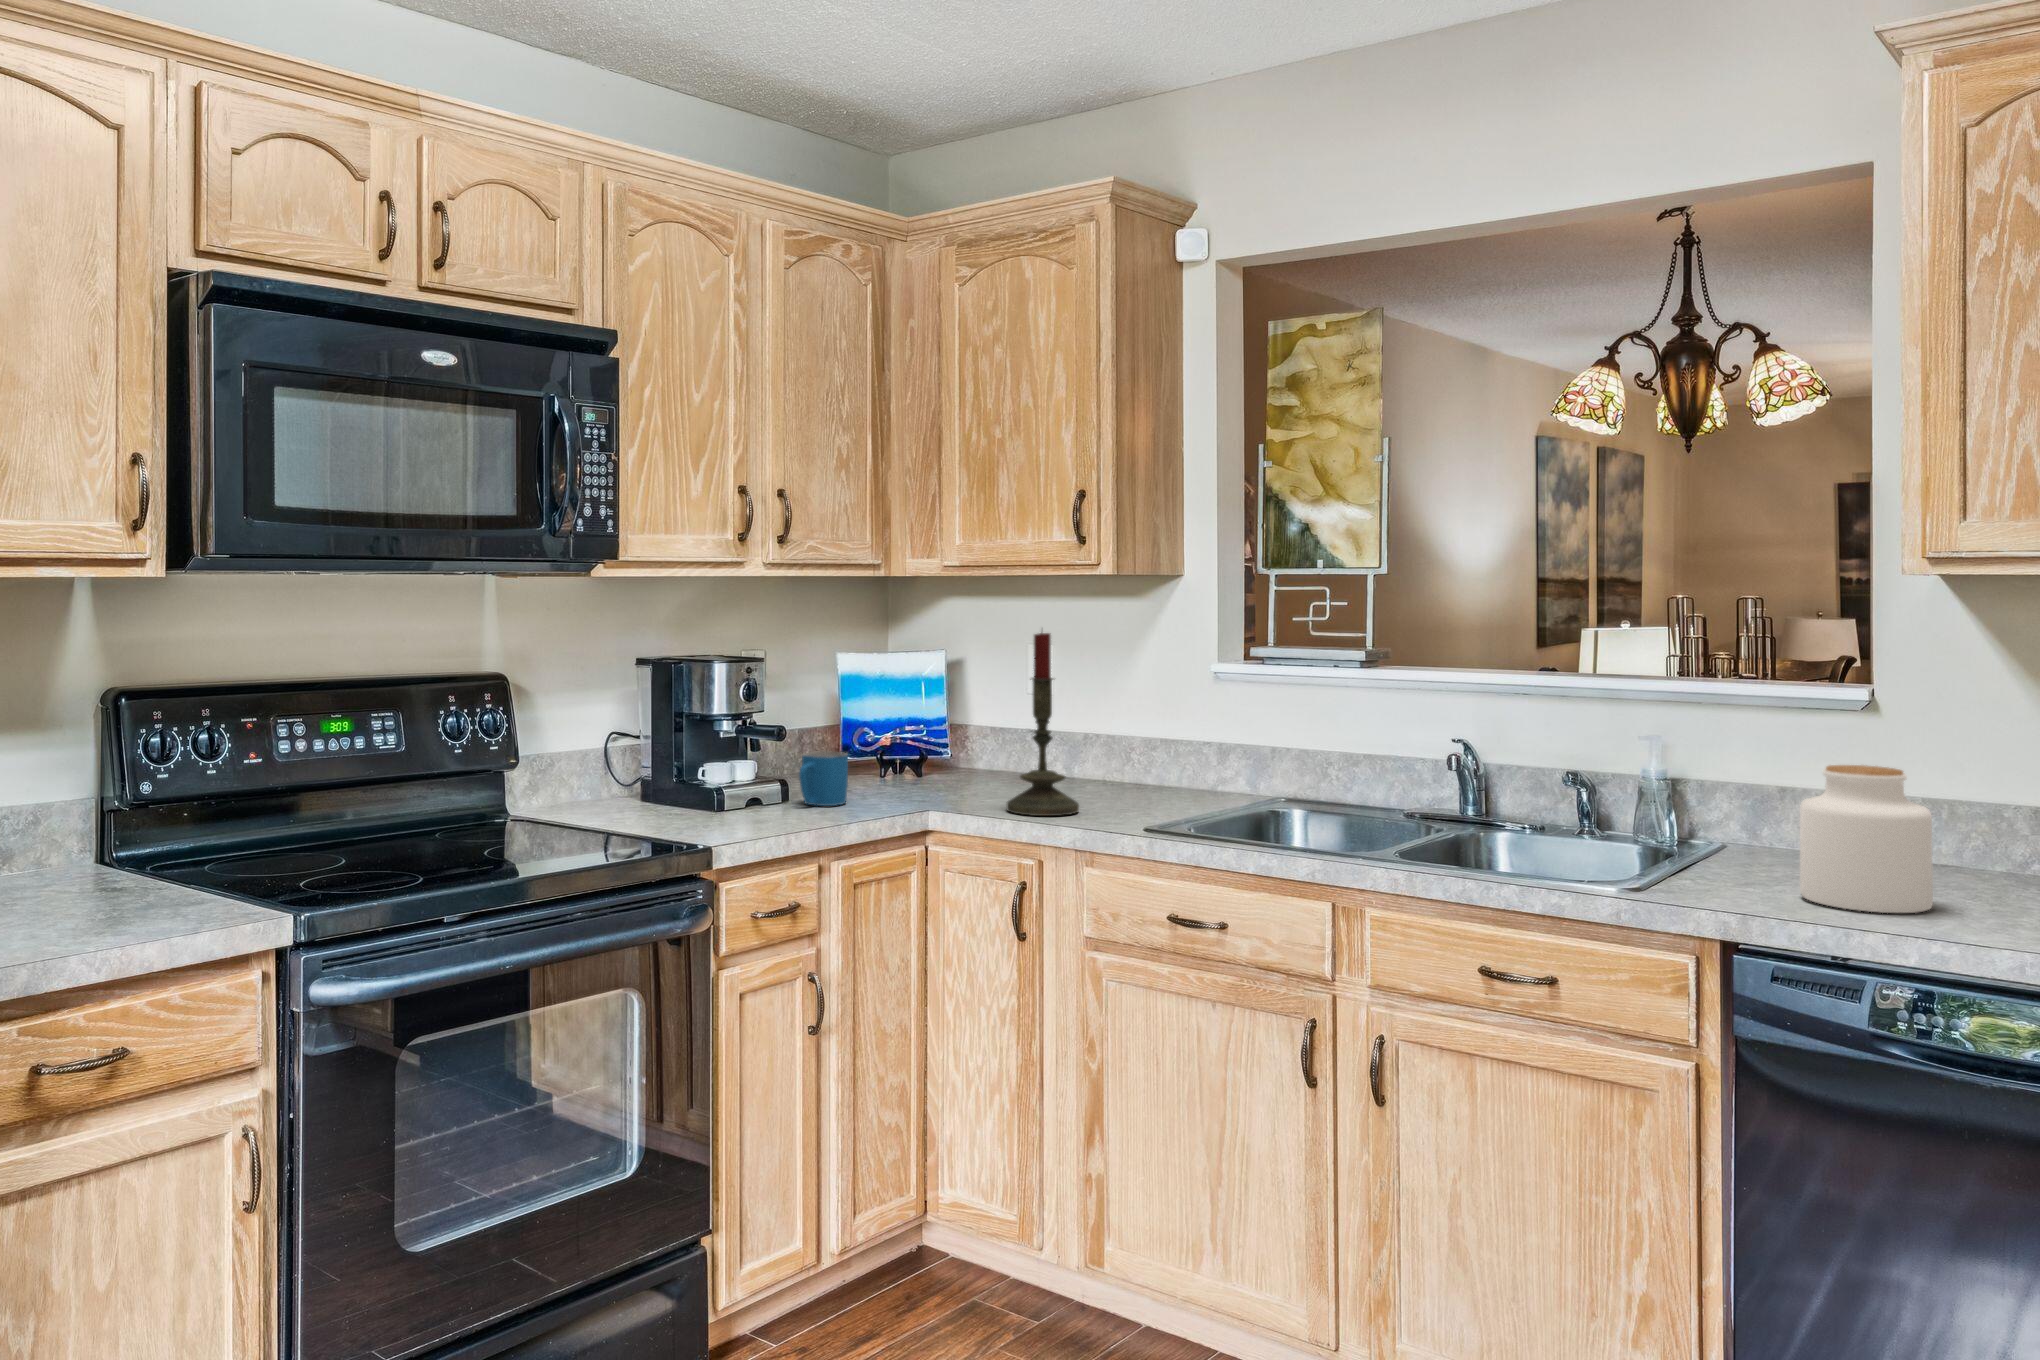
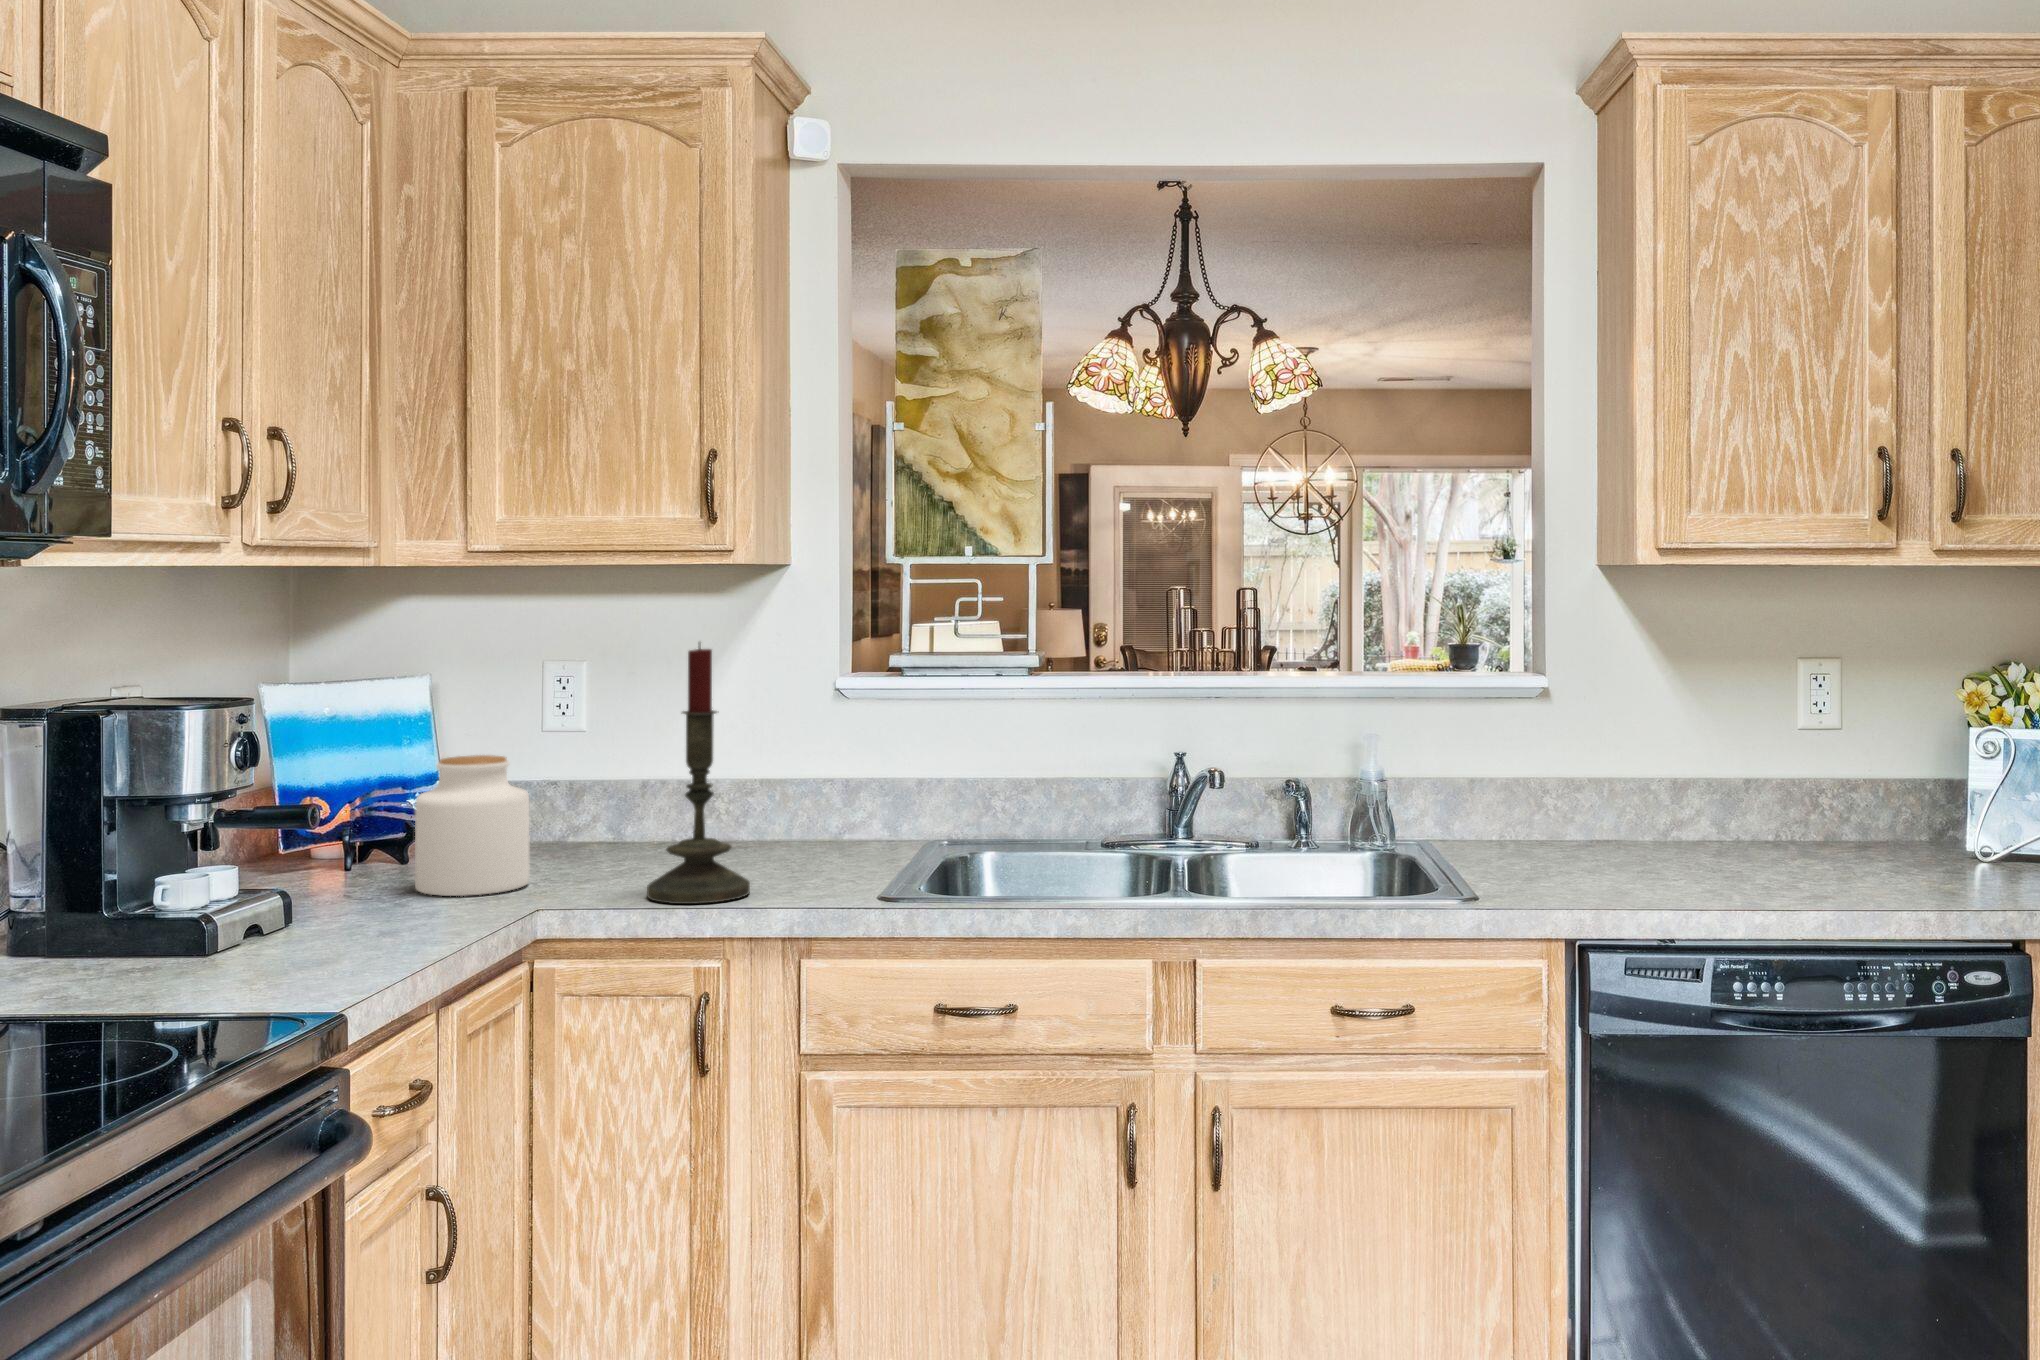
mug: present [799,751,848,806] -> none [326,844,402,932]
jar: present [1800,765,1933,913] -> present [415,755,529,896]

